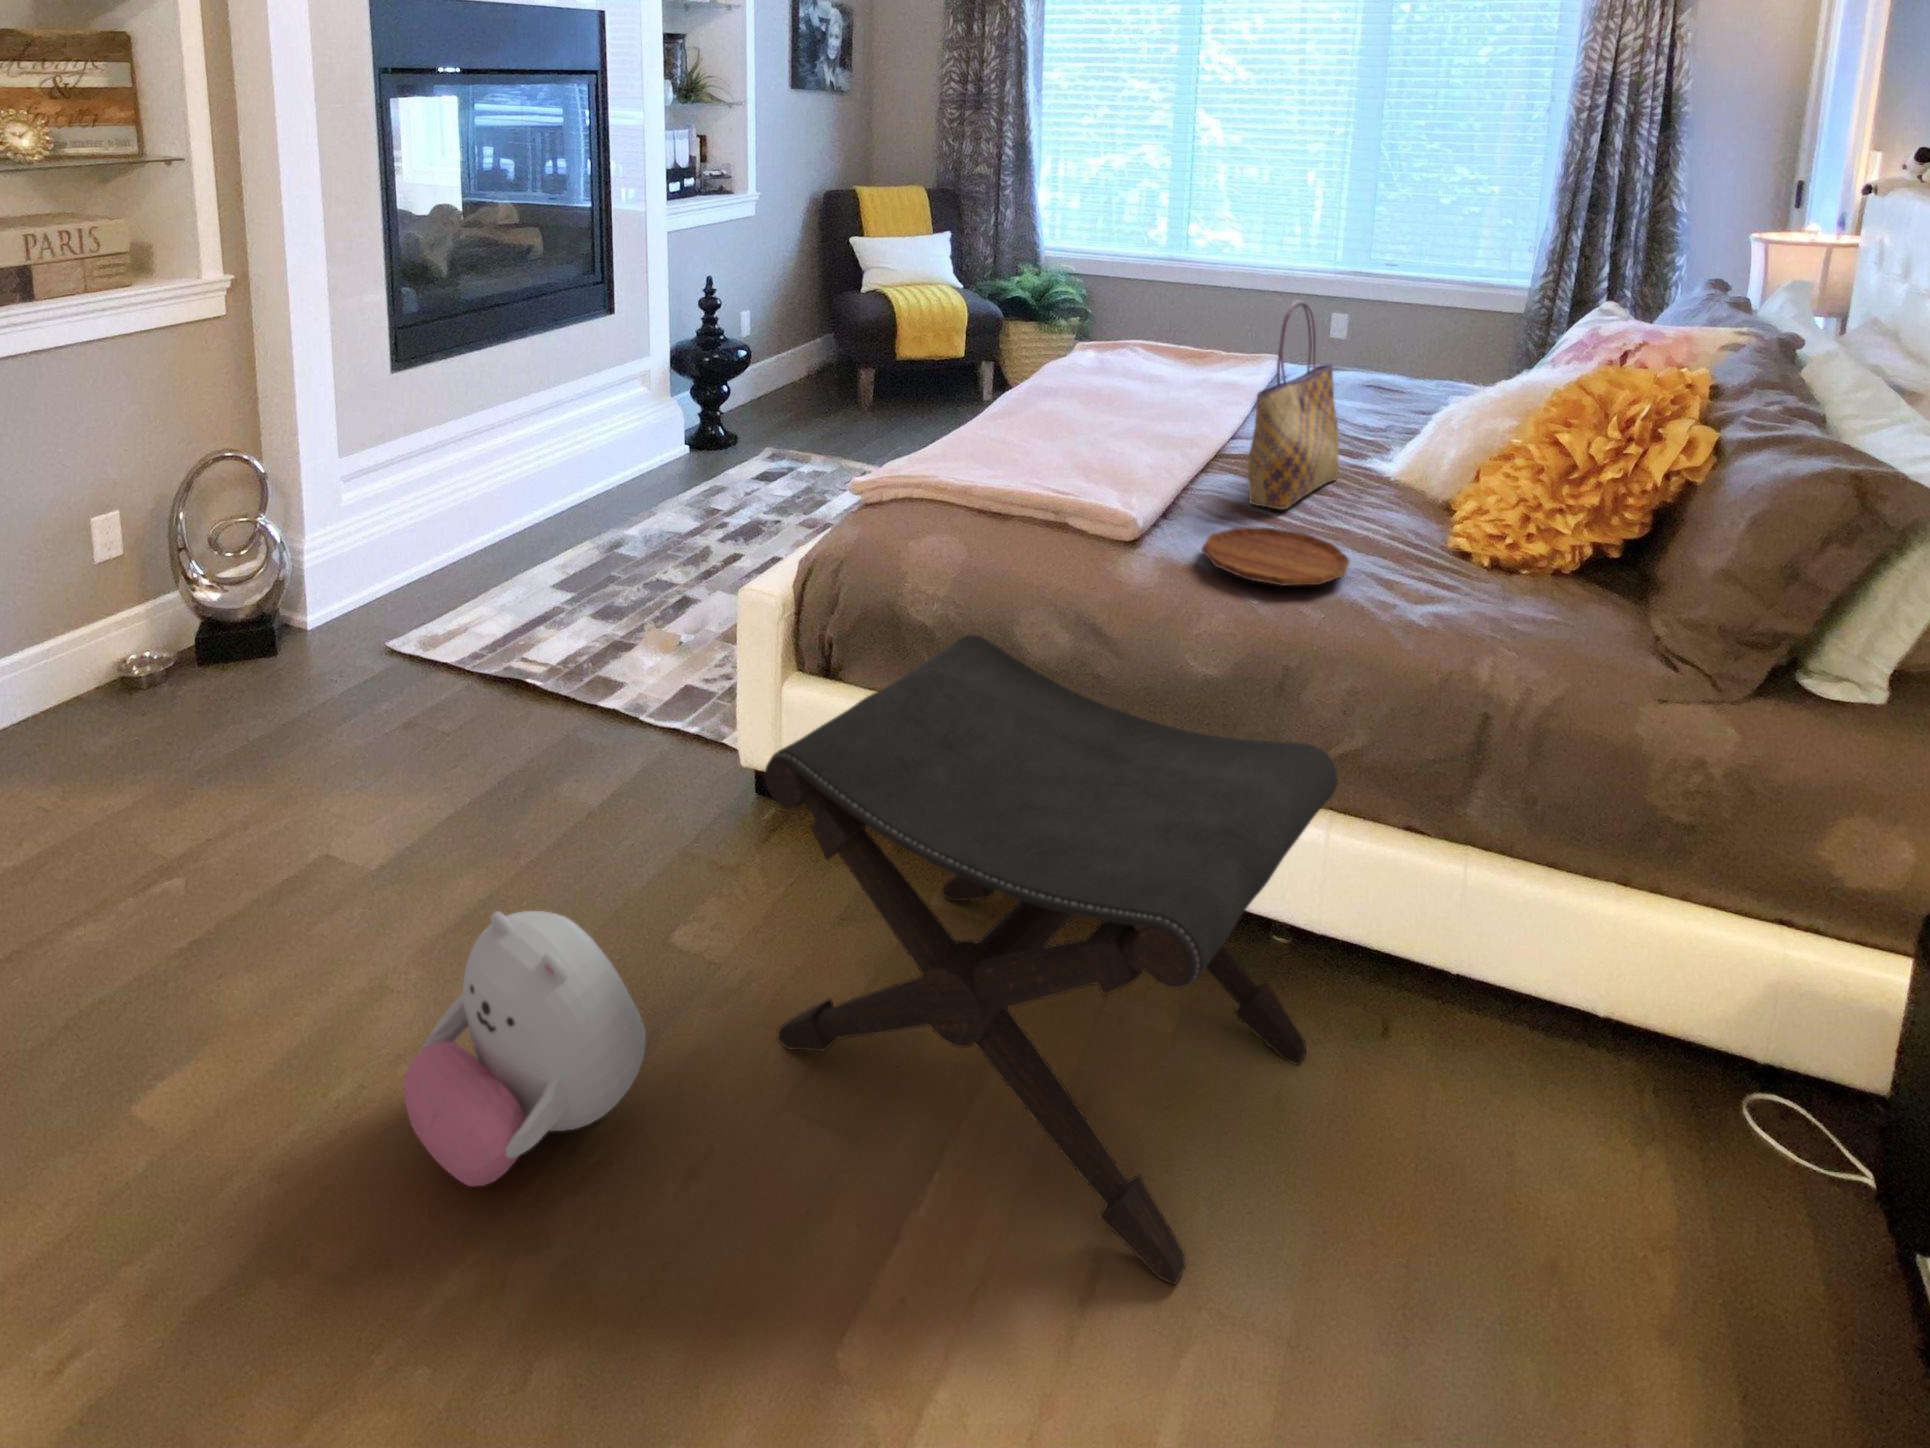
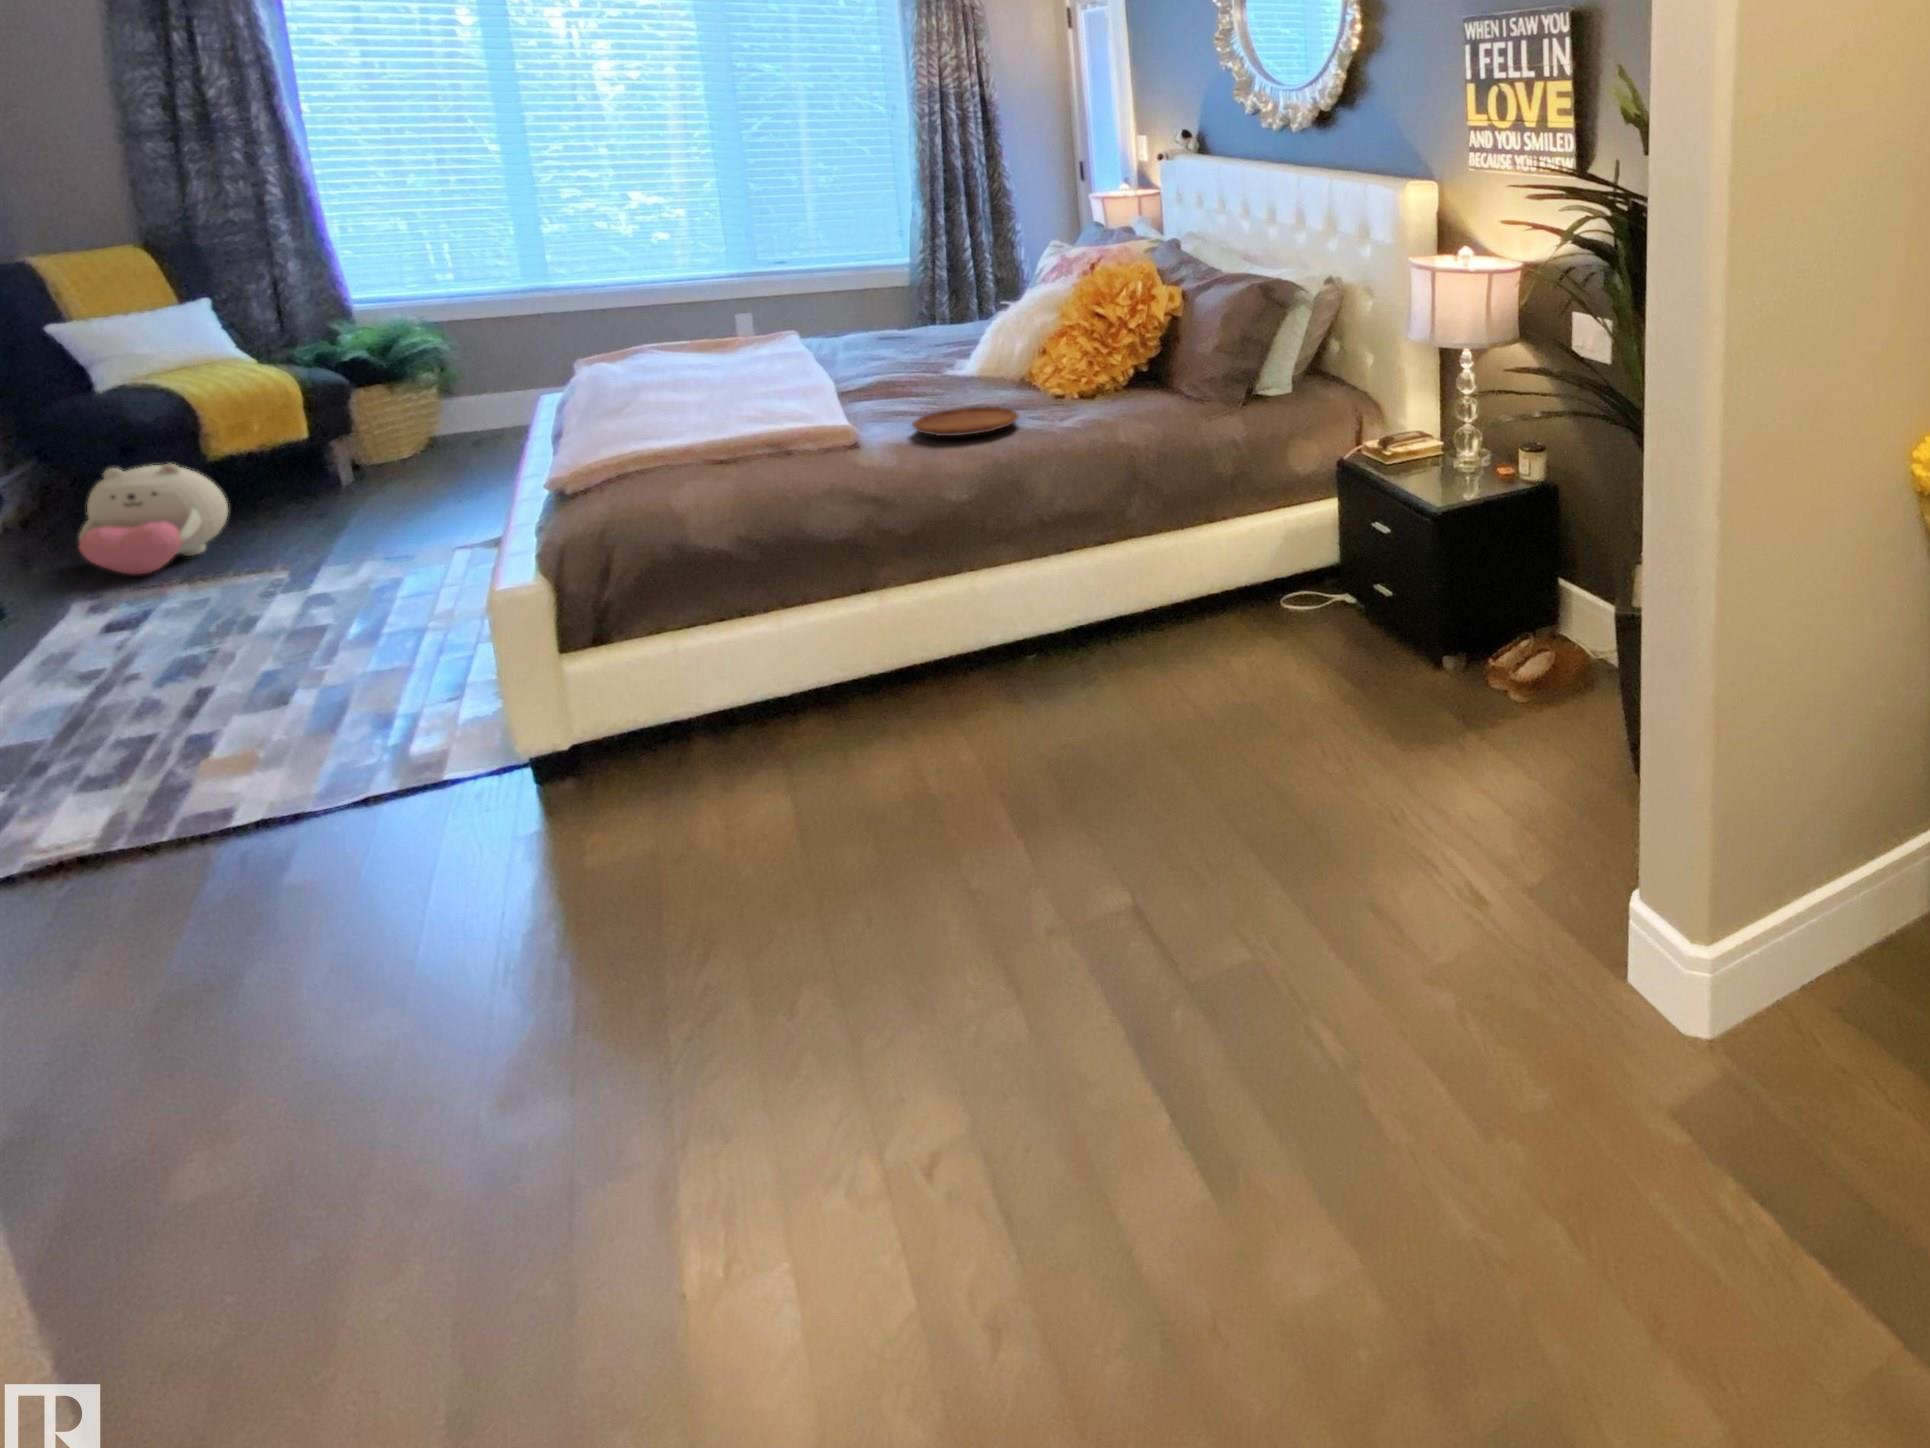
tote bag: present [1248,301,1339,509] -> none [894,256,939,408]
footstool: present [765,635,1338,1284] -> none [745,493,1130,843]
plush toy: present [404,911,646,1187] -> present [79,464,228,574]

